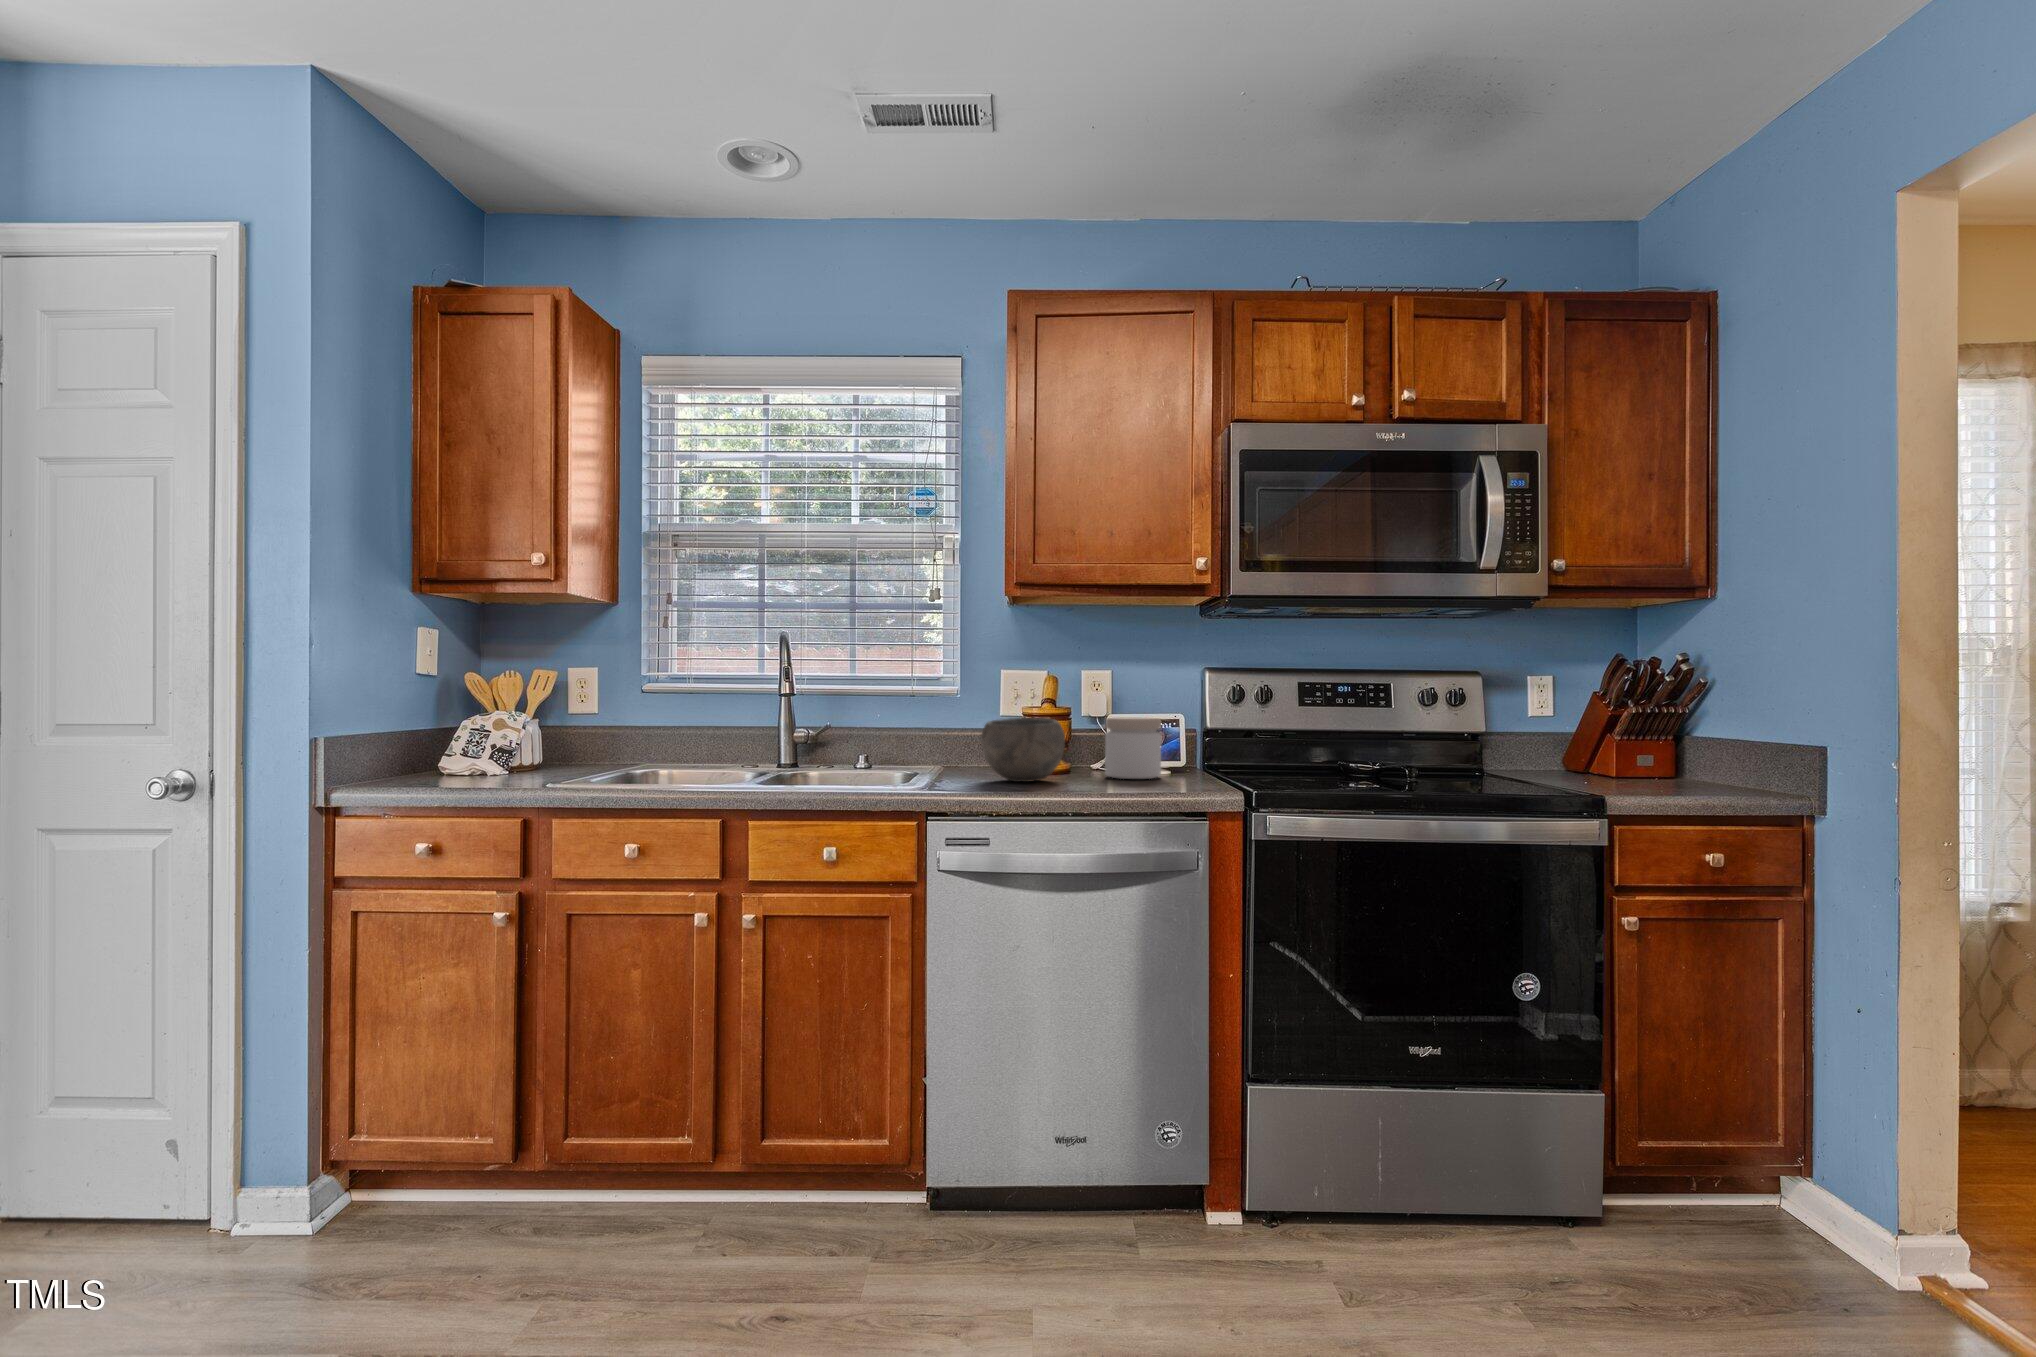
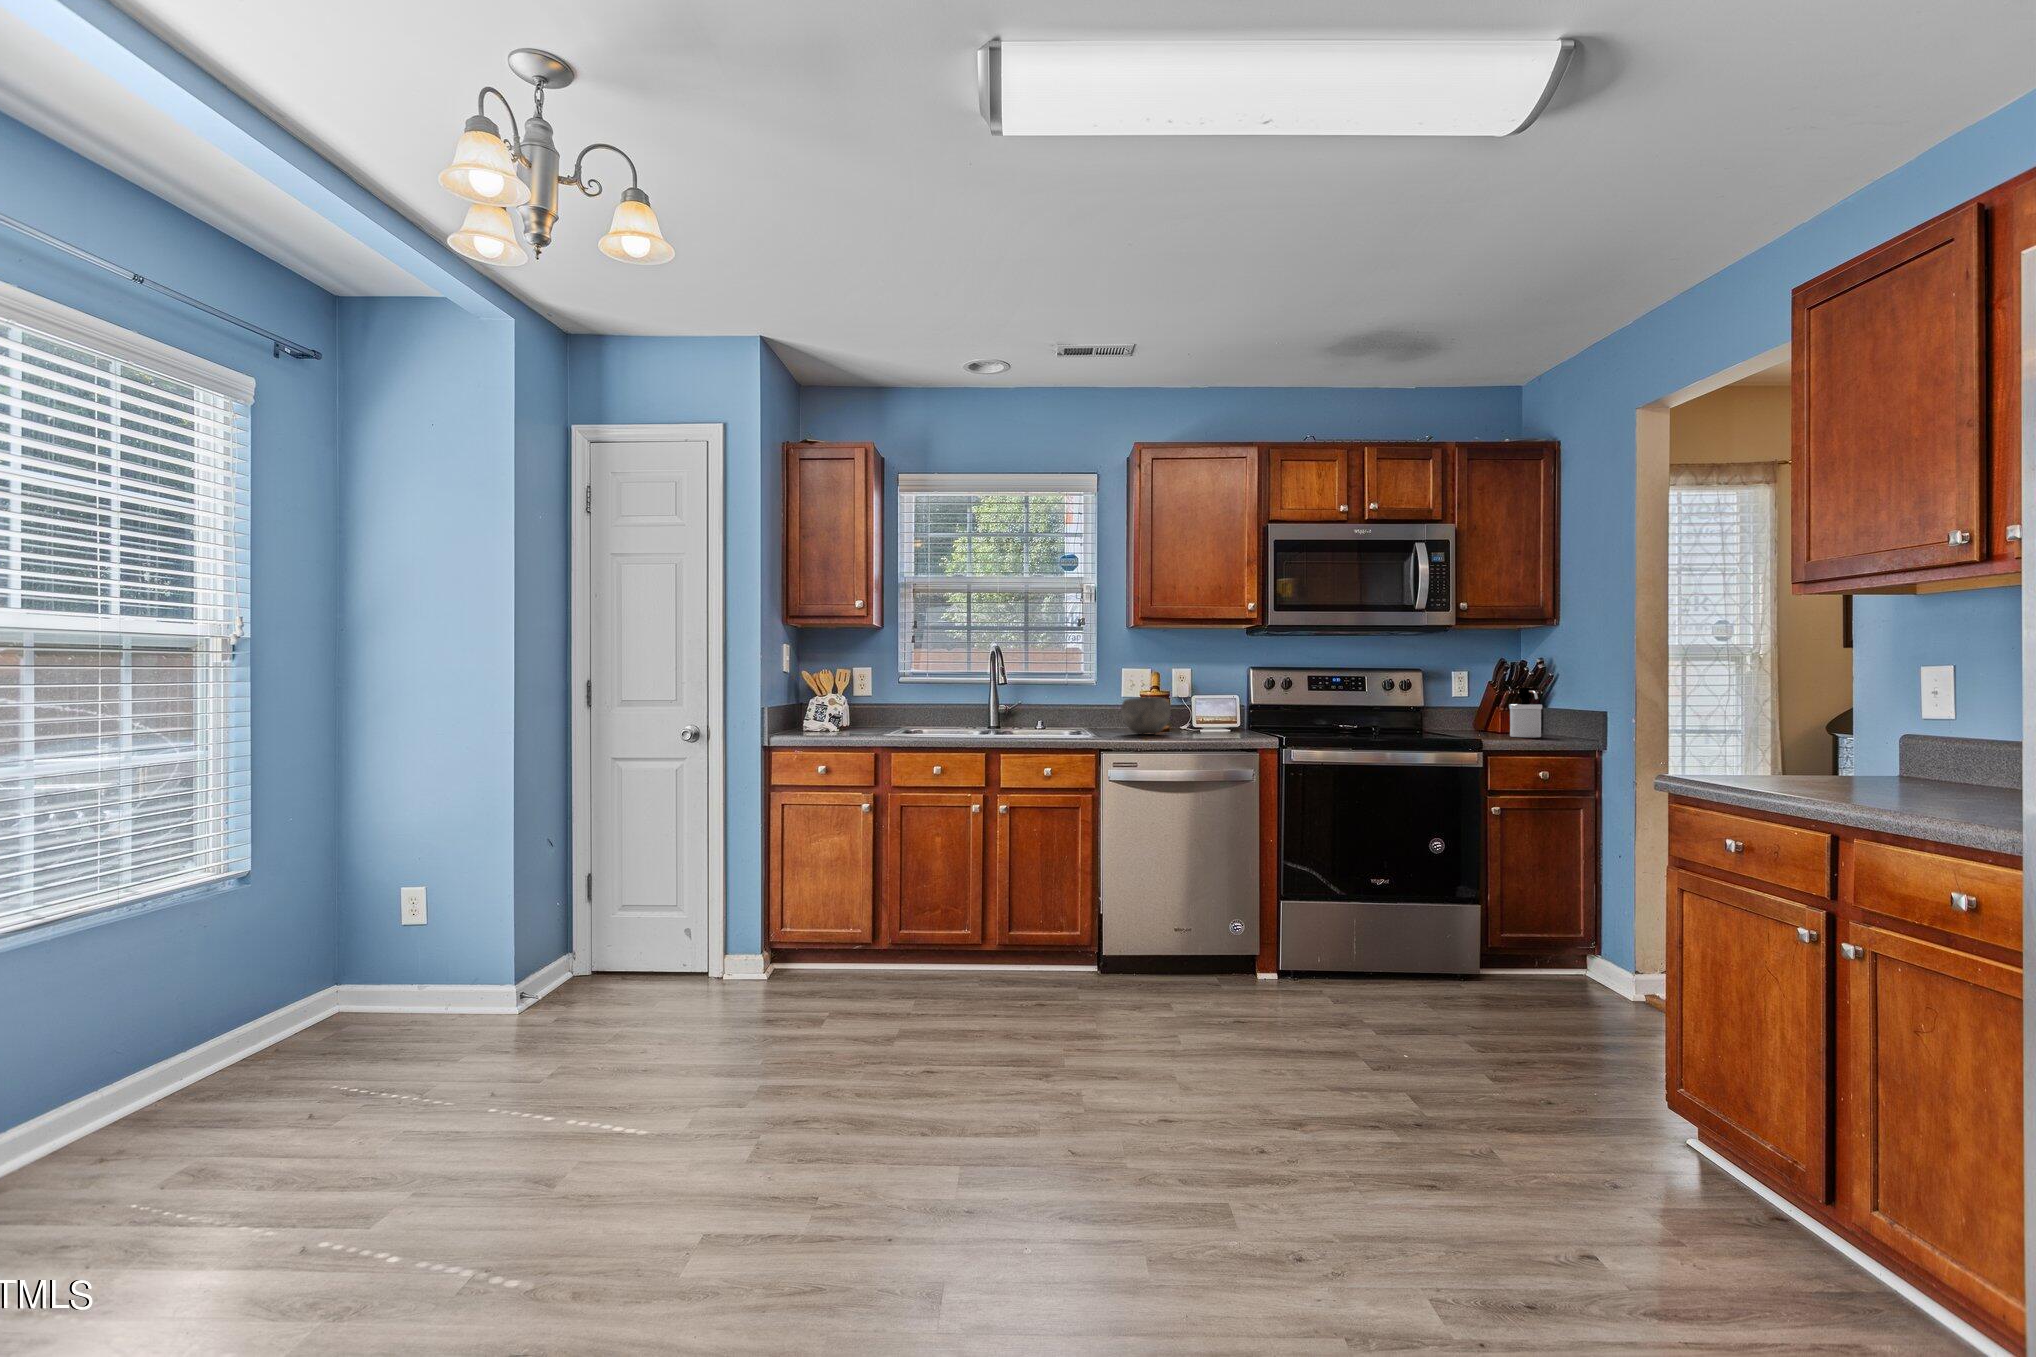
soap dispenser: none [1638,703,1698,789] -> present [1509,688,1542,738]
jar: present [1105,717,1161,779] -> none [1192,697,1226,734]

